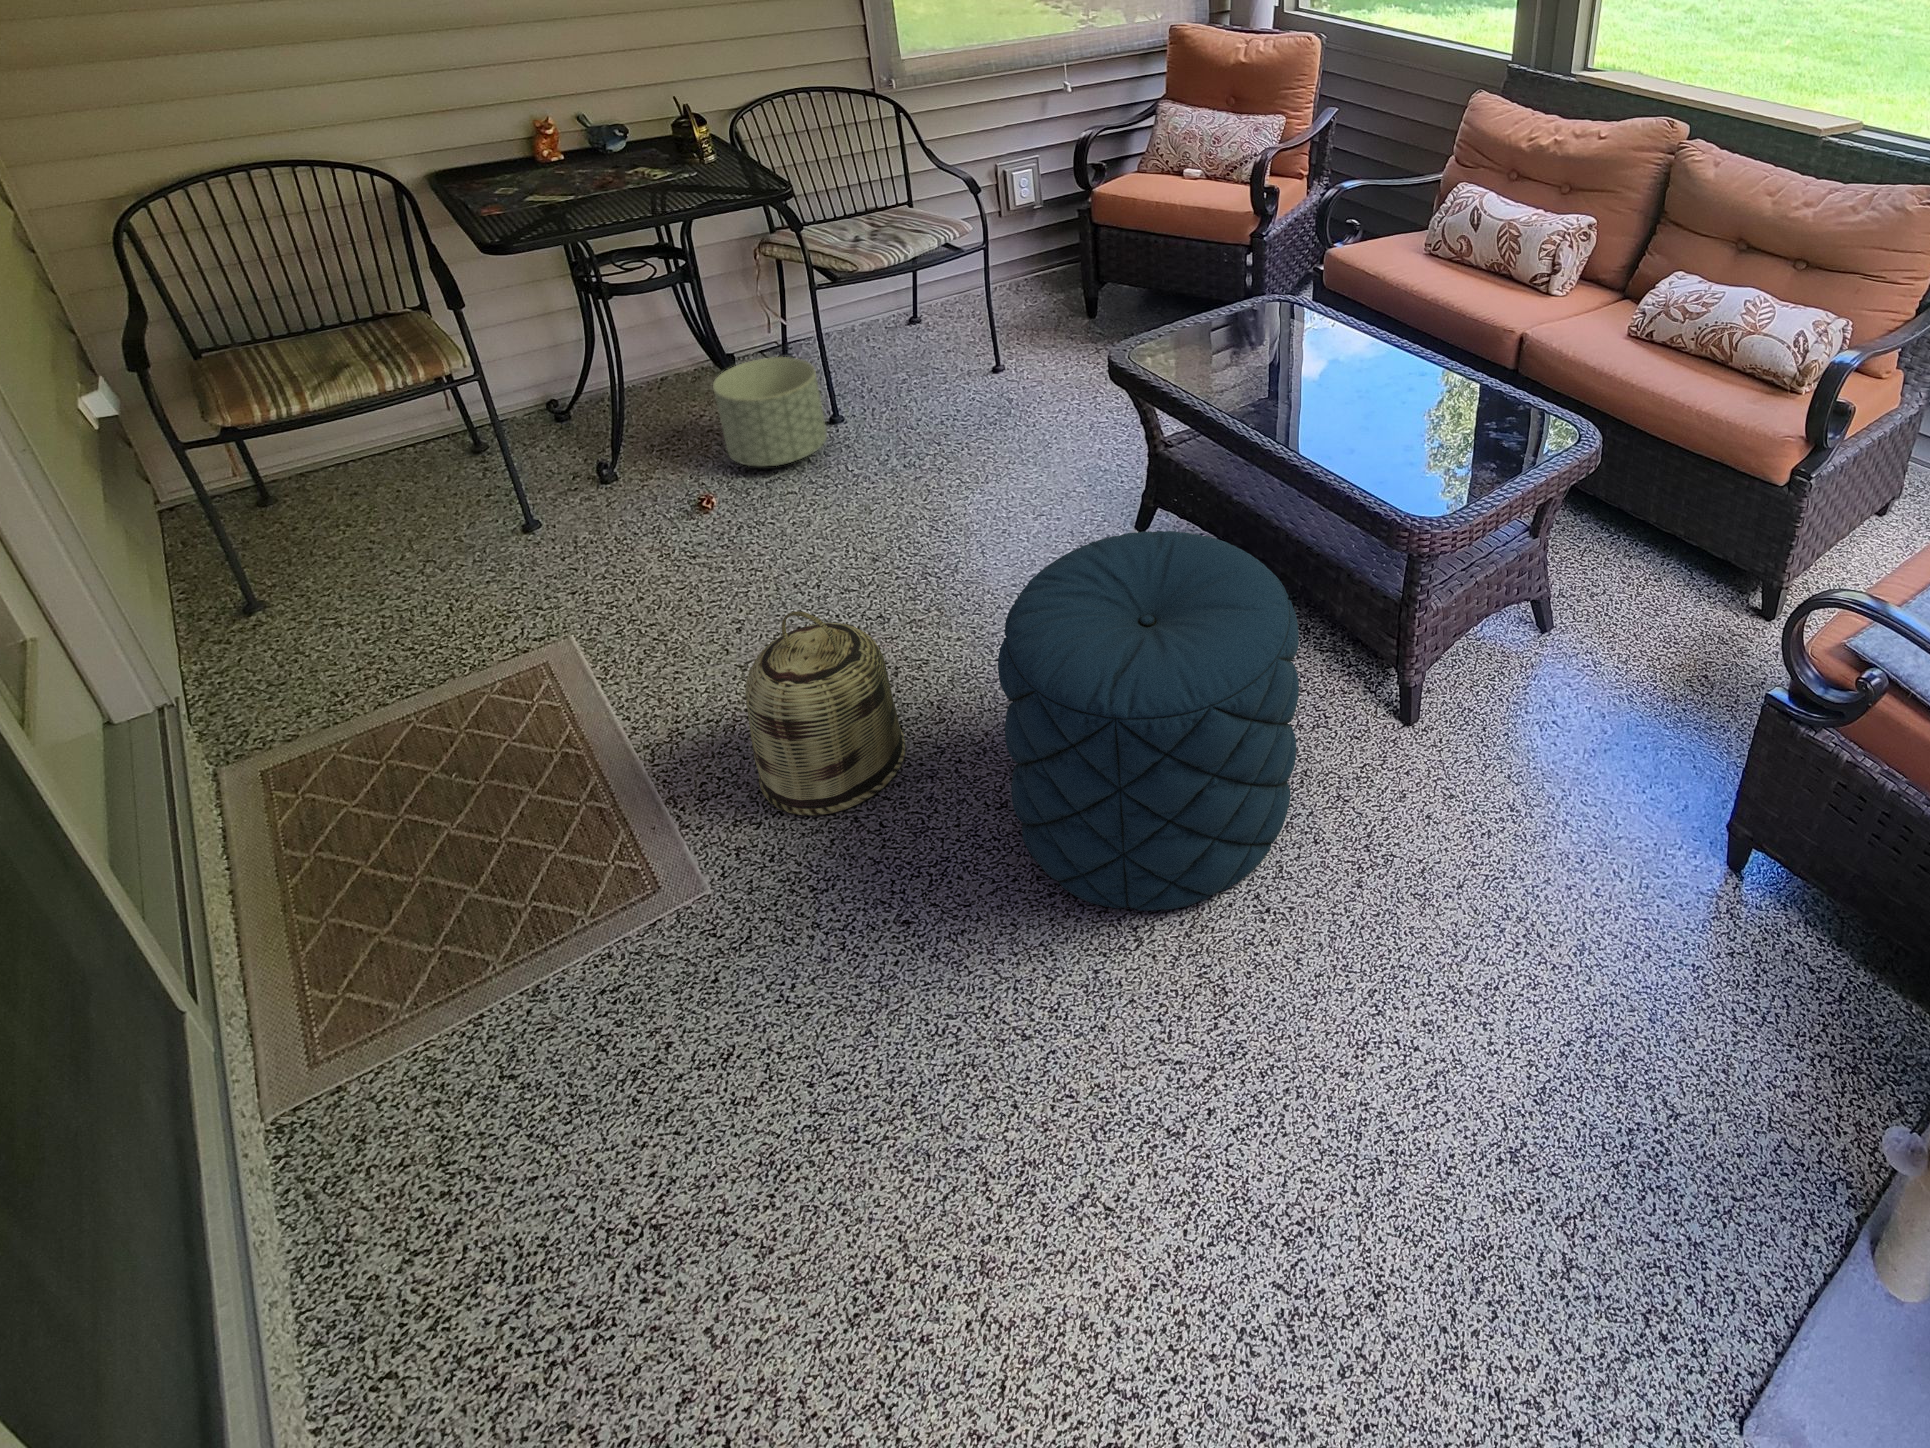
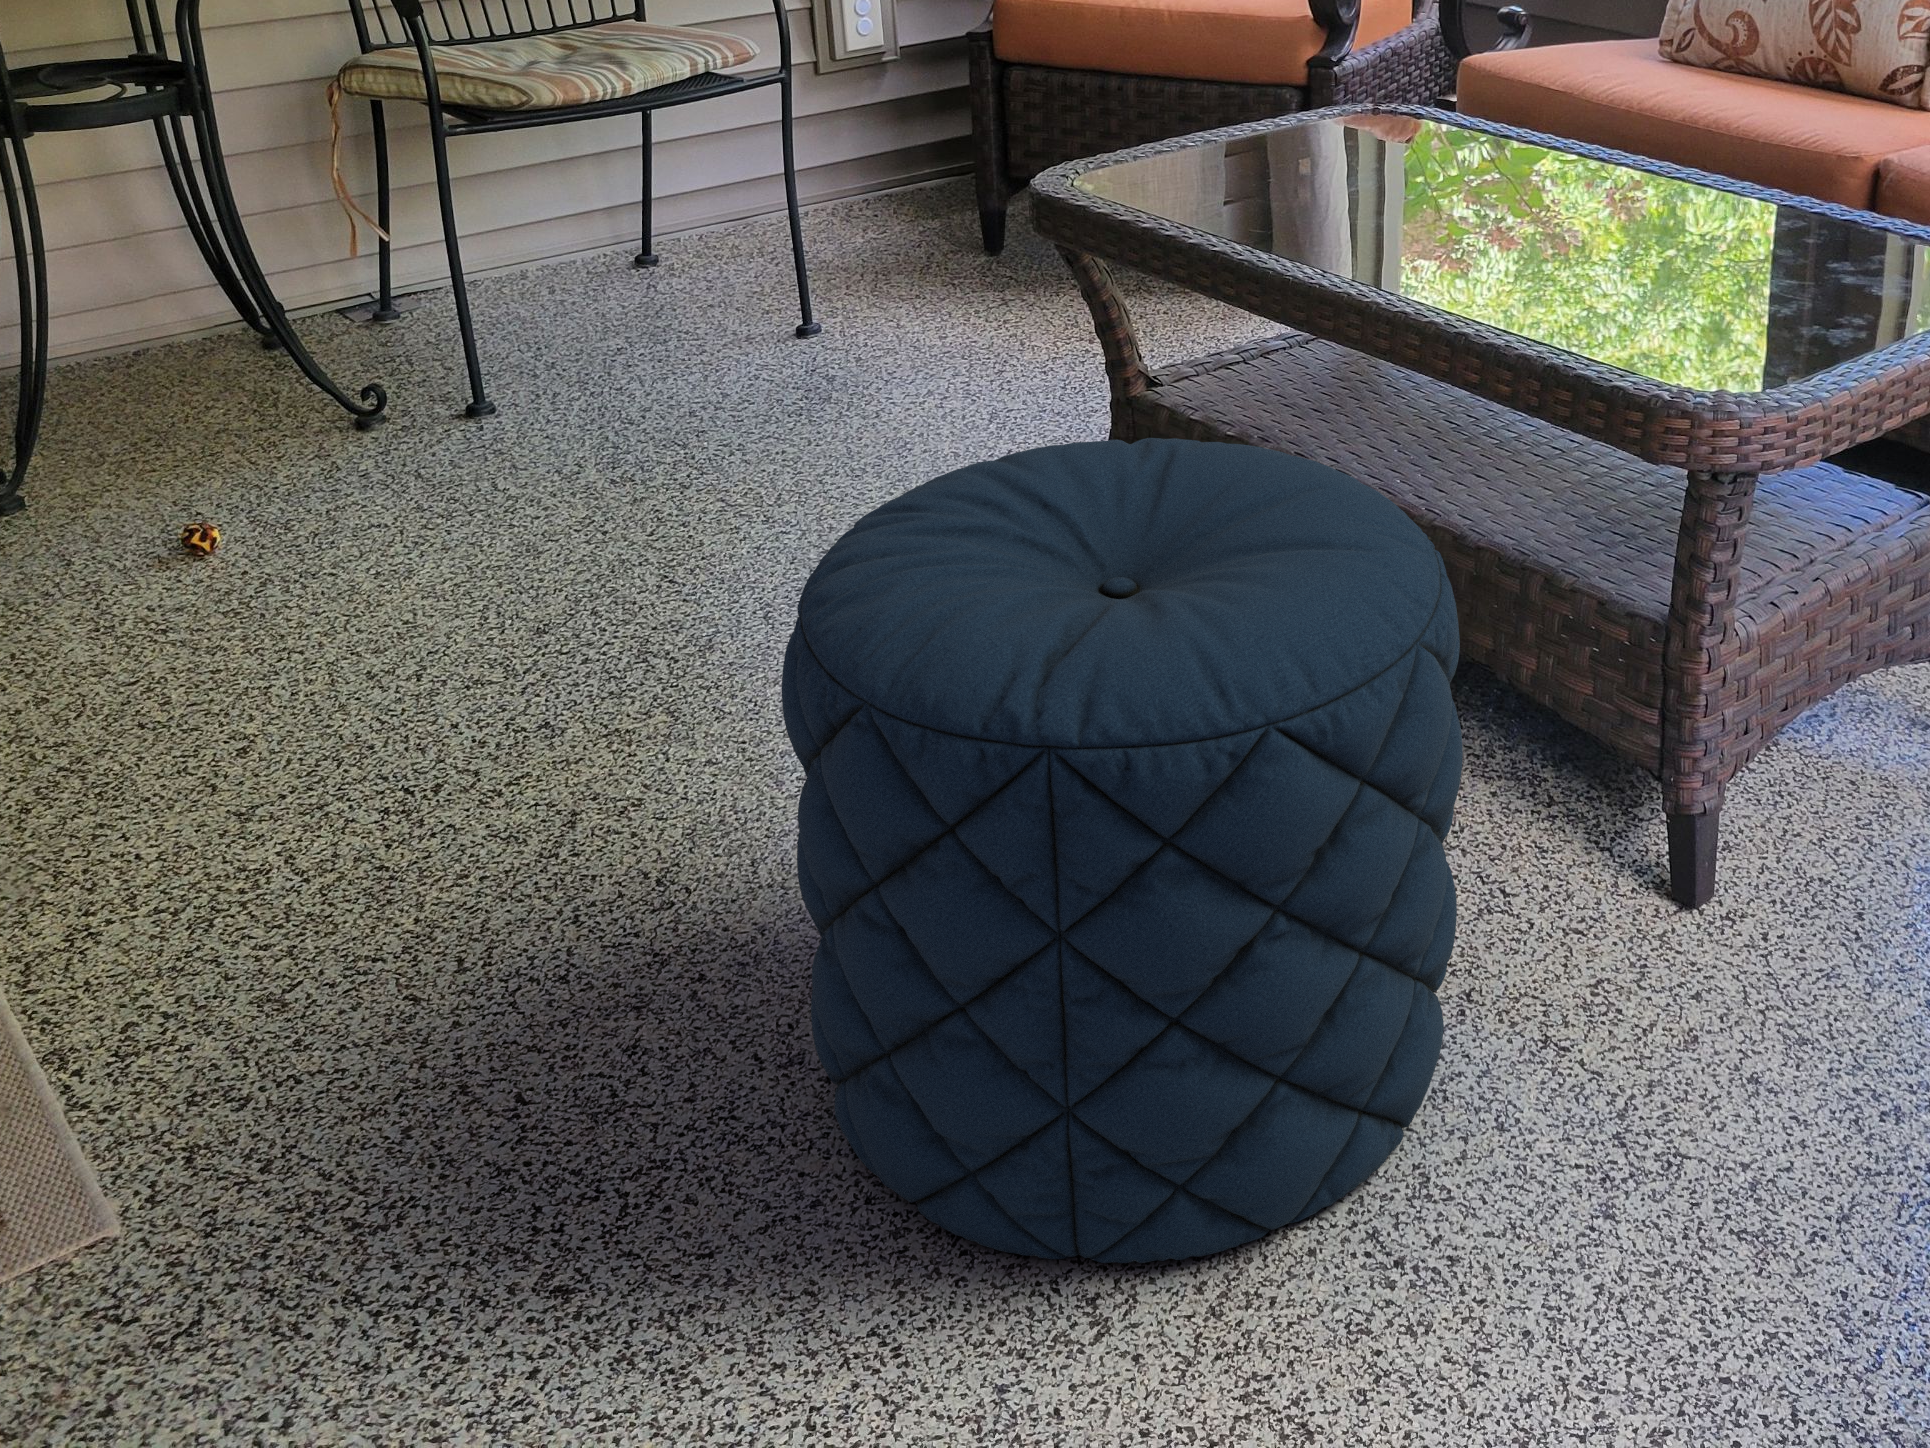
planter: present [713,357,827,467] -> none [225,270,457,484]
basket: present [746,612,906,815] -> none [221,610,581,1084]

